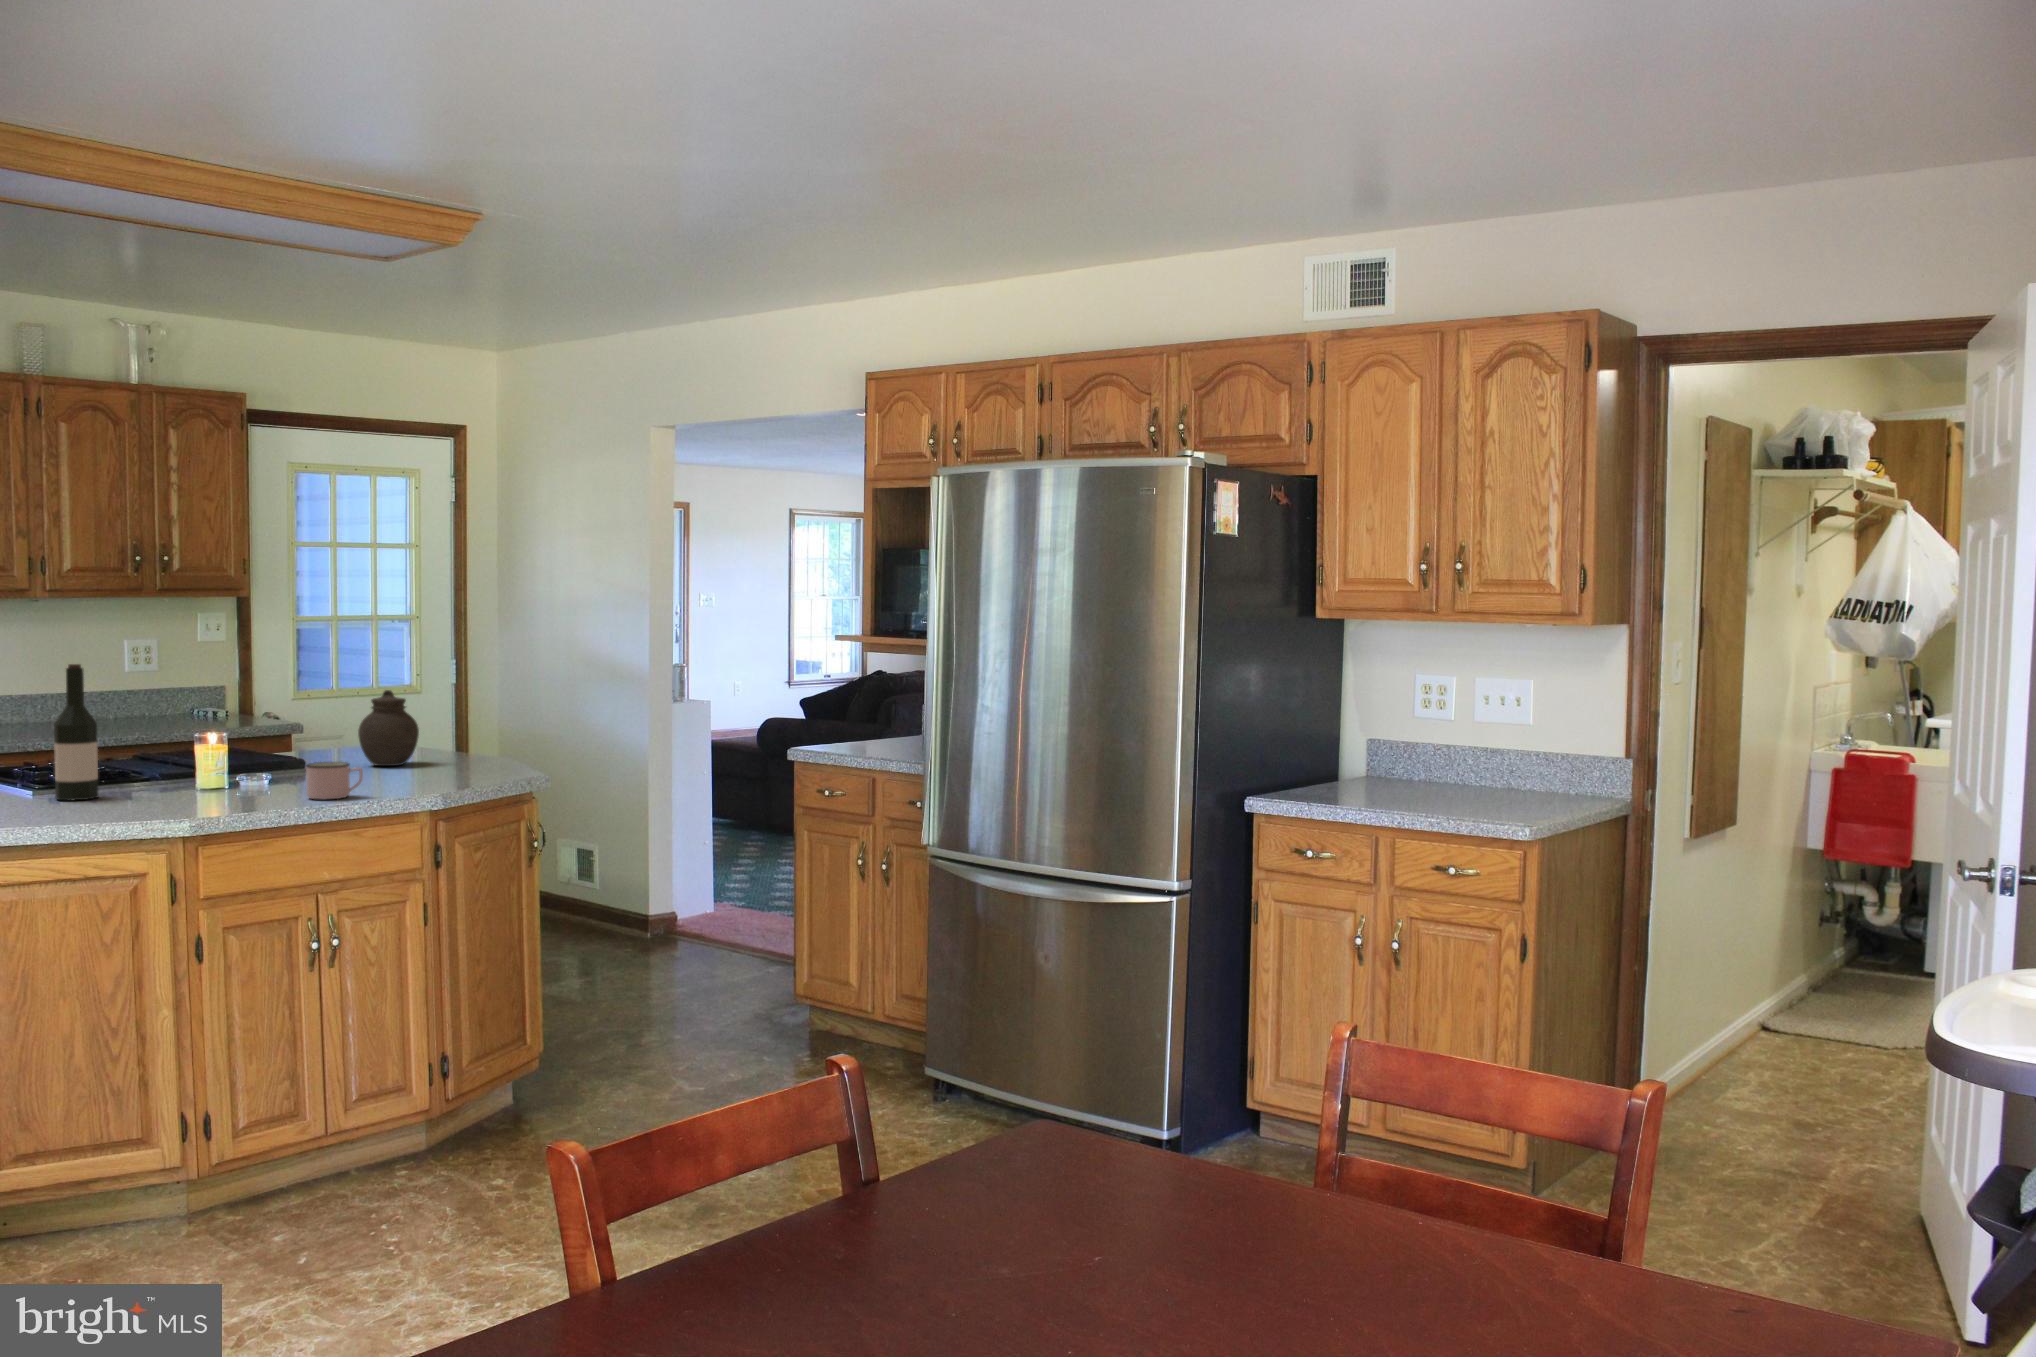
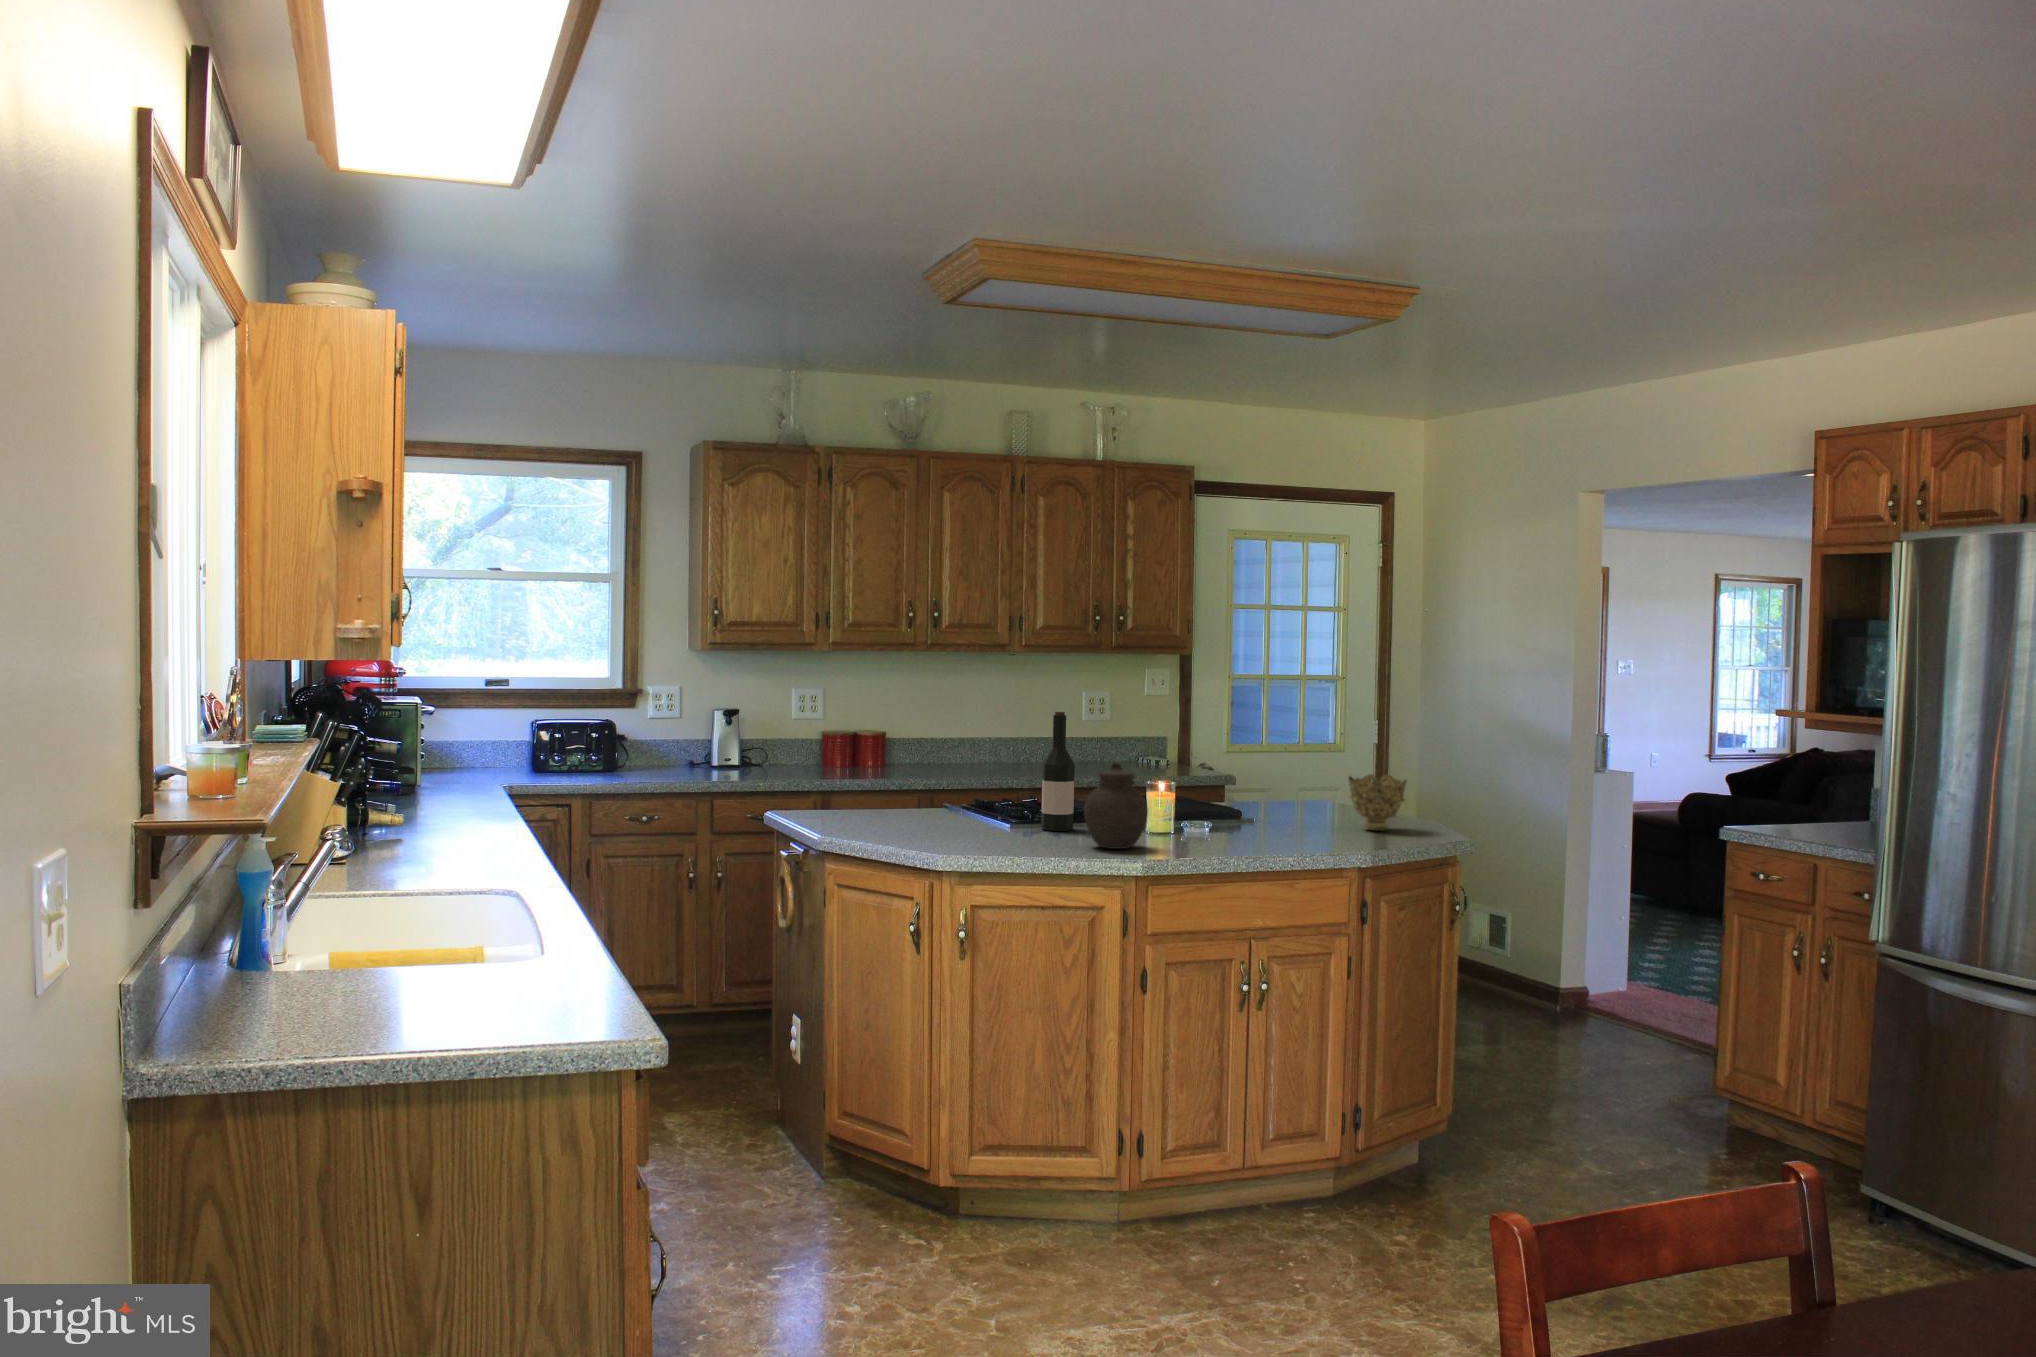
jar: present [358,690,419,766] -> present [1084,763,1148,849]
decorative bowl: none [424,715,485,772] -> present [1349,774,1406,831]
mug: present [306,762,363,799] -> none [1241,813,1291,849]

